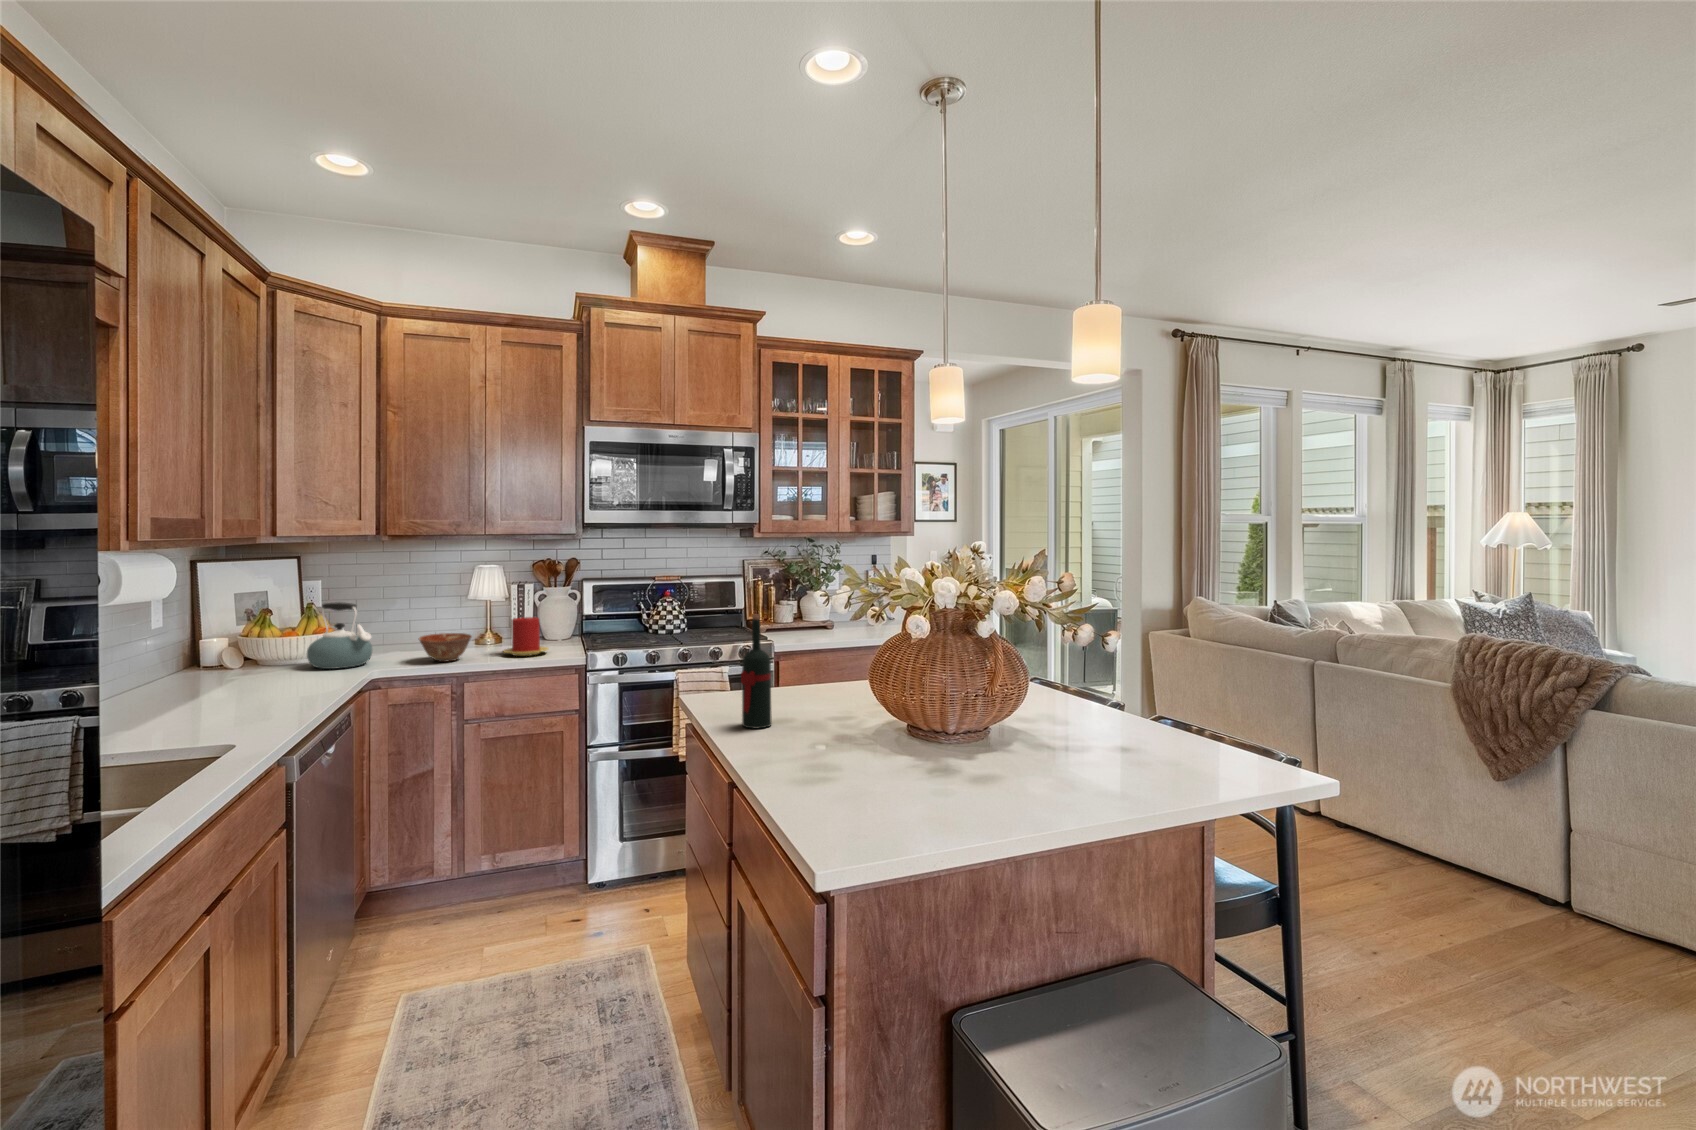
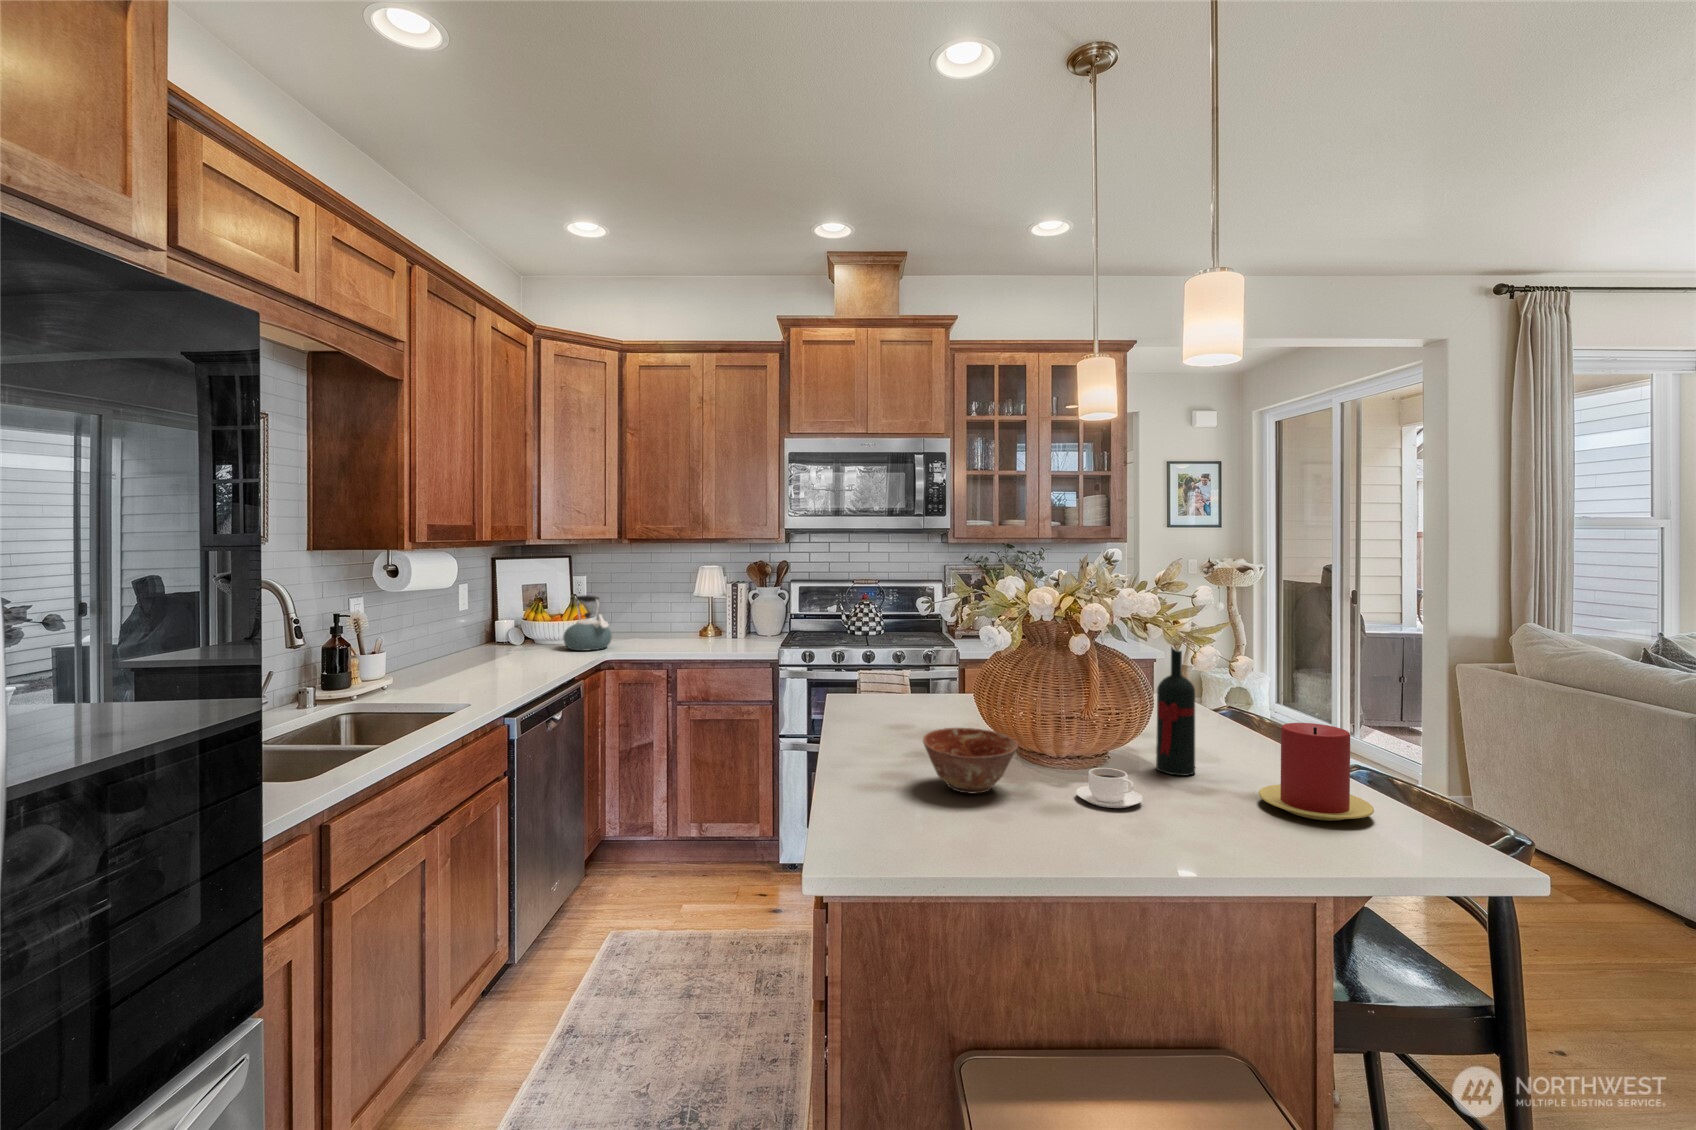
wine bottle: present [741,615,772,728] -> present [1156,647,1195,776]
candle: present [503,617,548,656] -> present [1259,723,1374,821]
ceramic bowl: present [419,633,472,662] -> present [923,728,1018,793]
coffee cup: none [979,747,1036,782] -> present [1076,768,1143,808]

